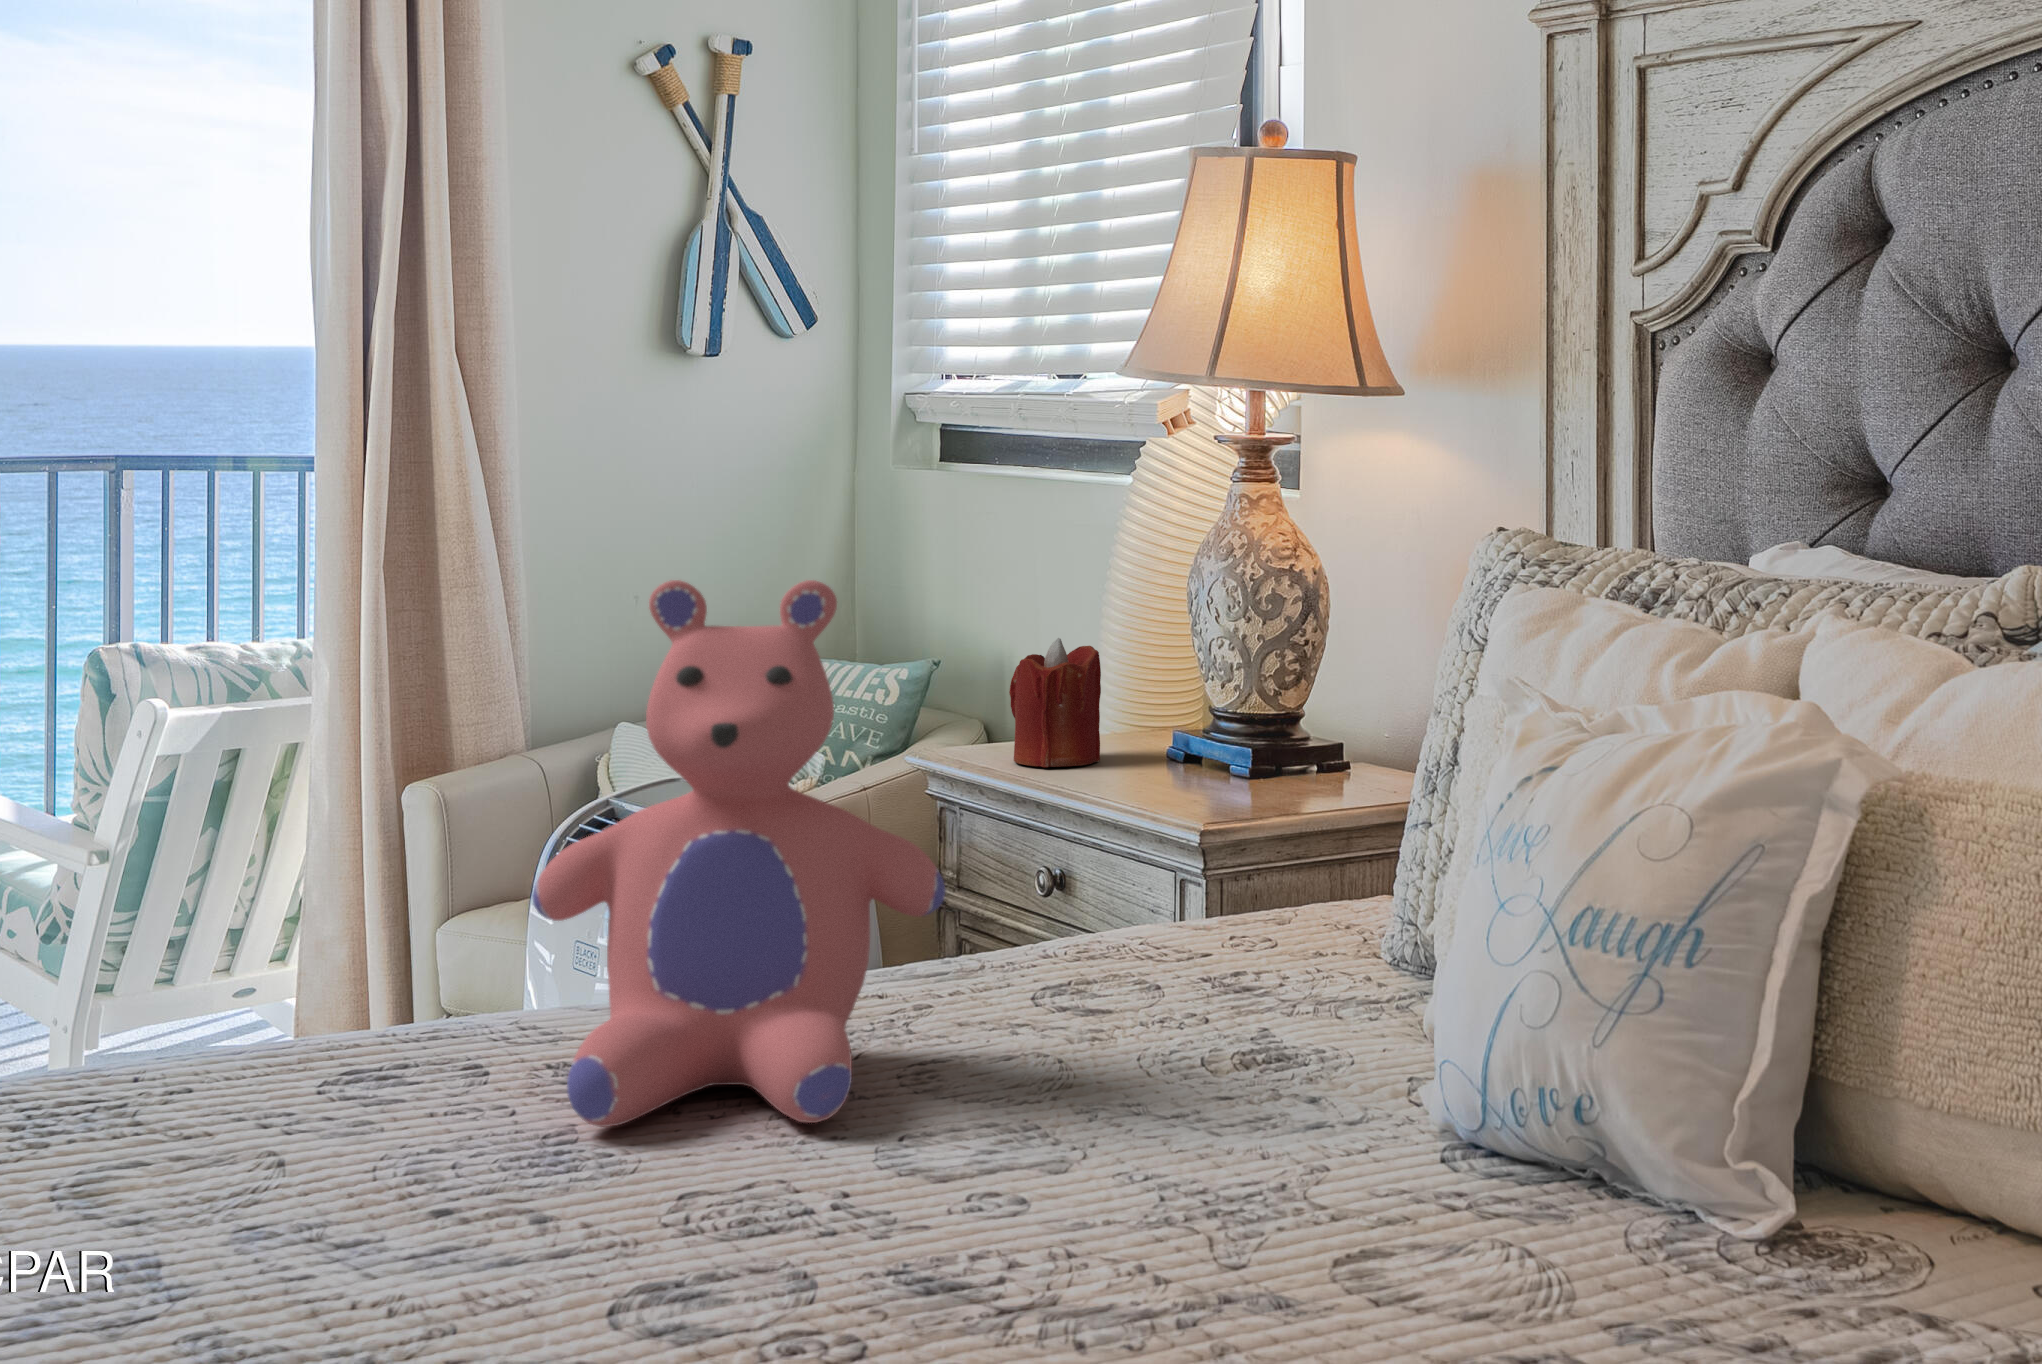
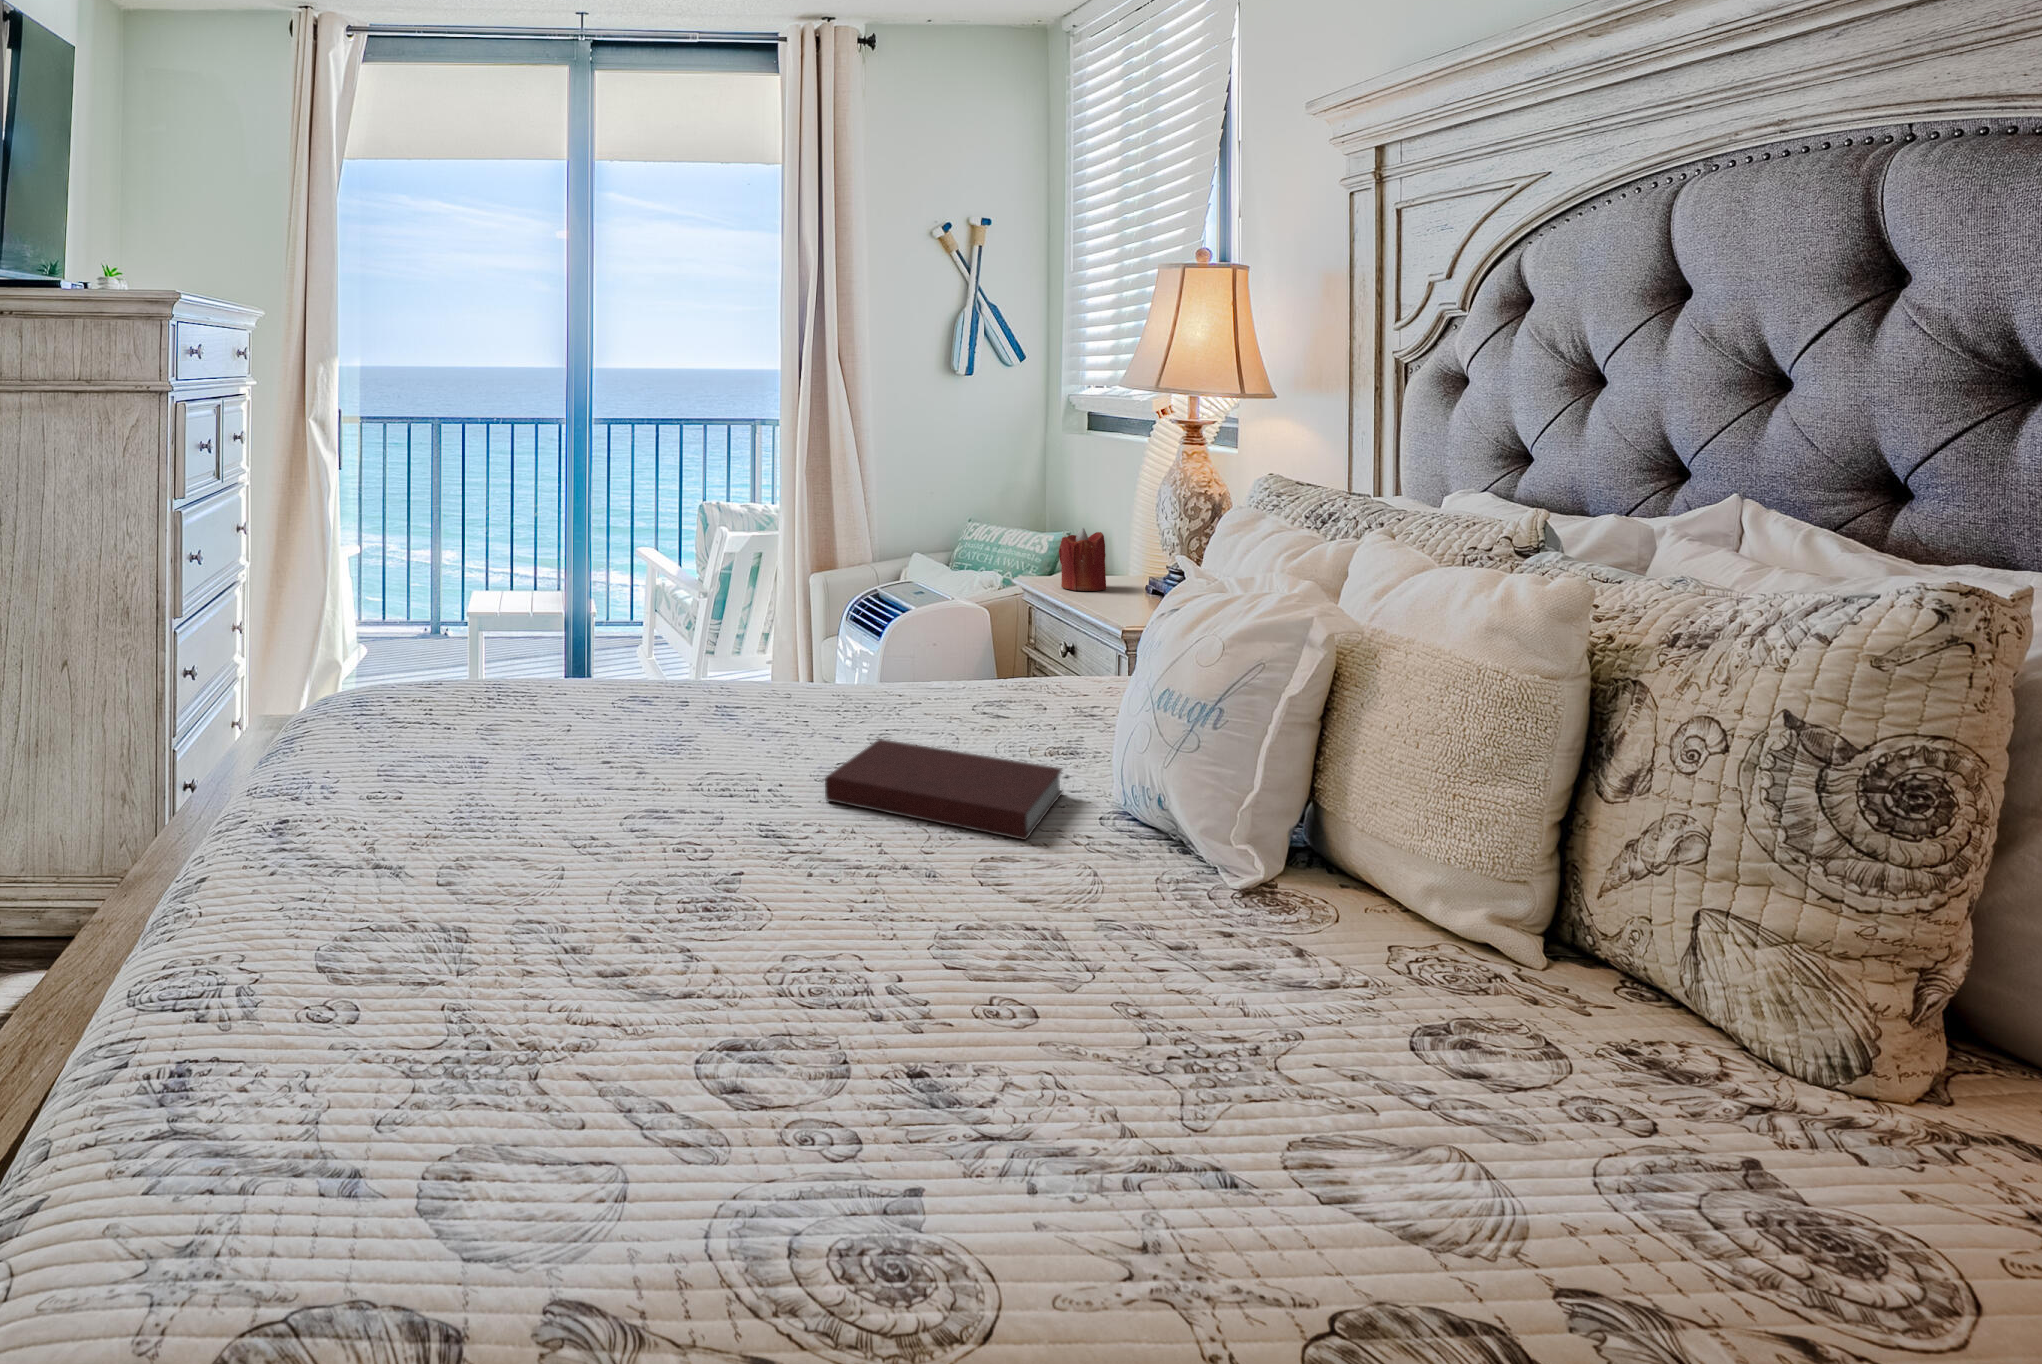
teddy bear: present [533,580,946,1127] -> none [736,498,908,732]
notebook: none [948,1114,1405,1276] -> present [825,739,1063,840]

